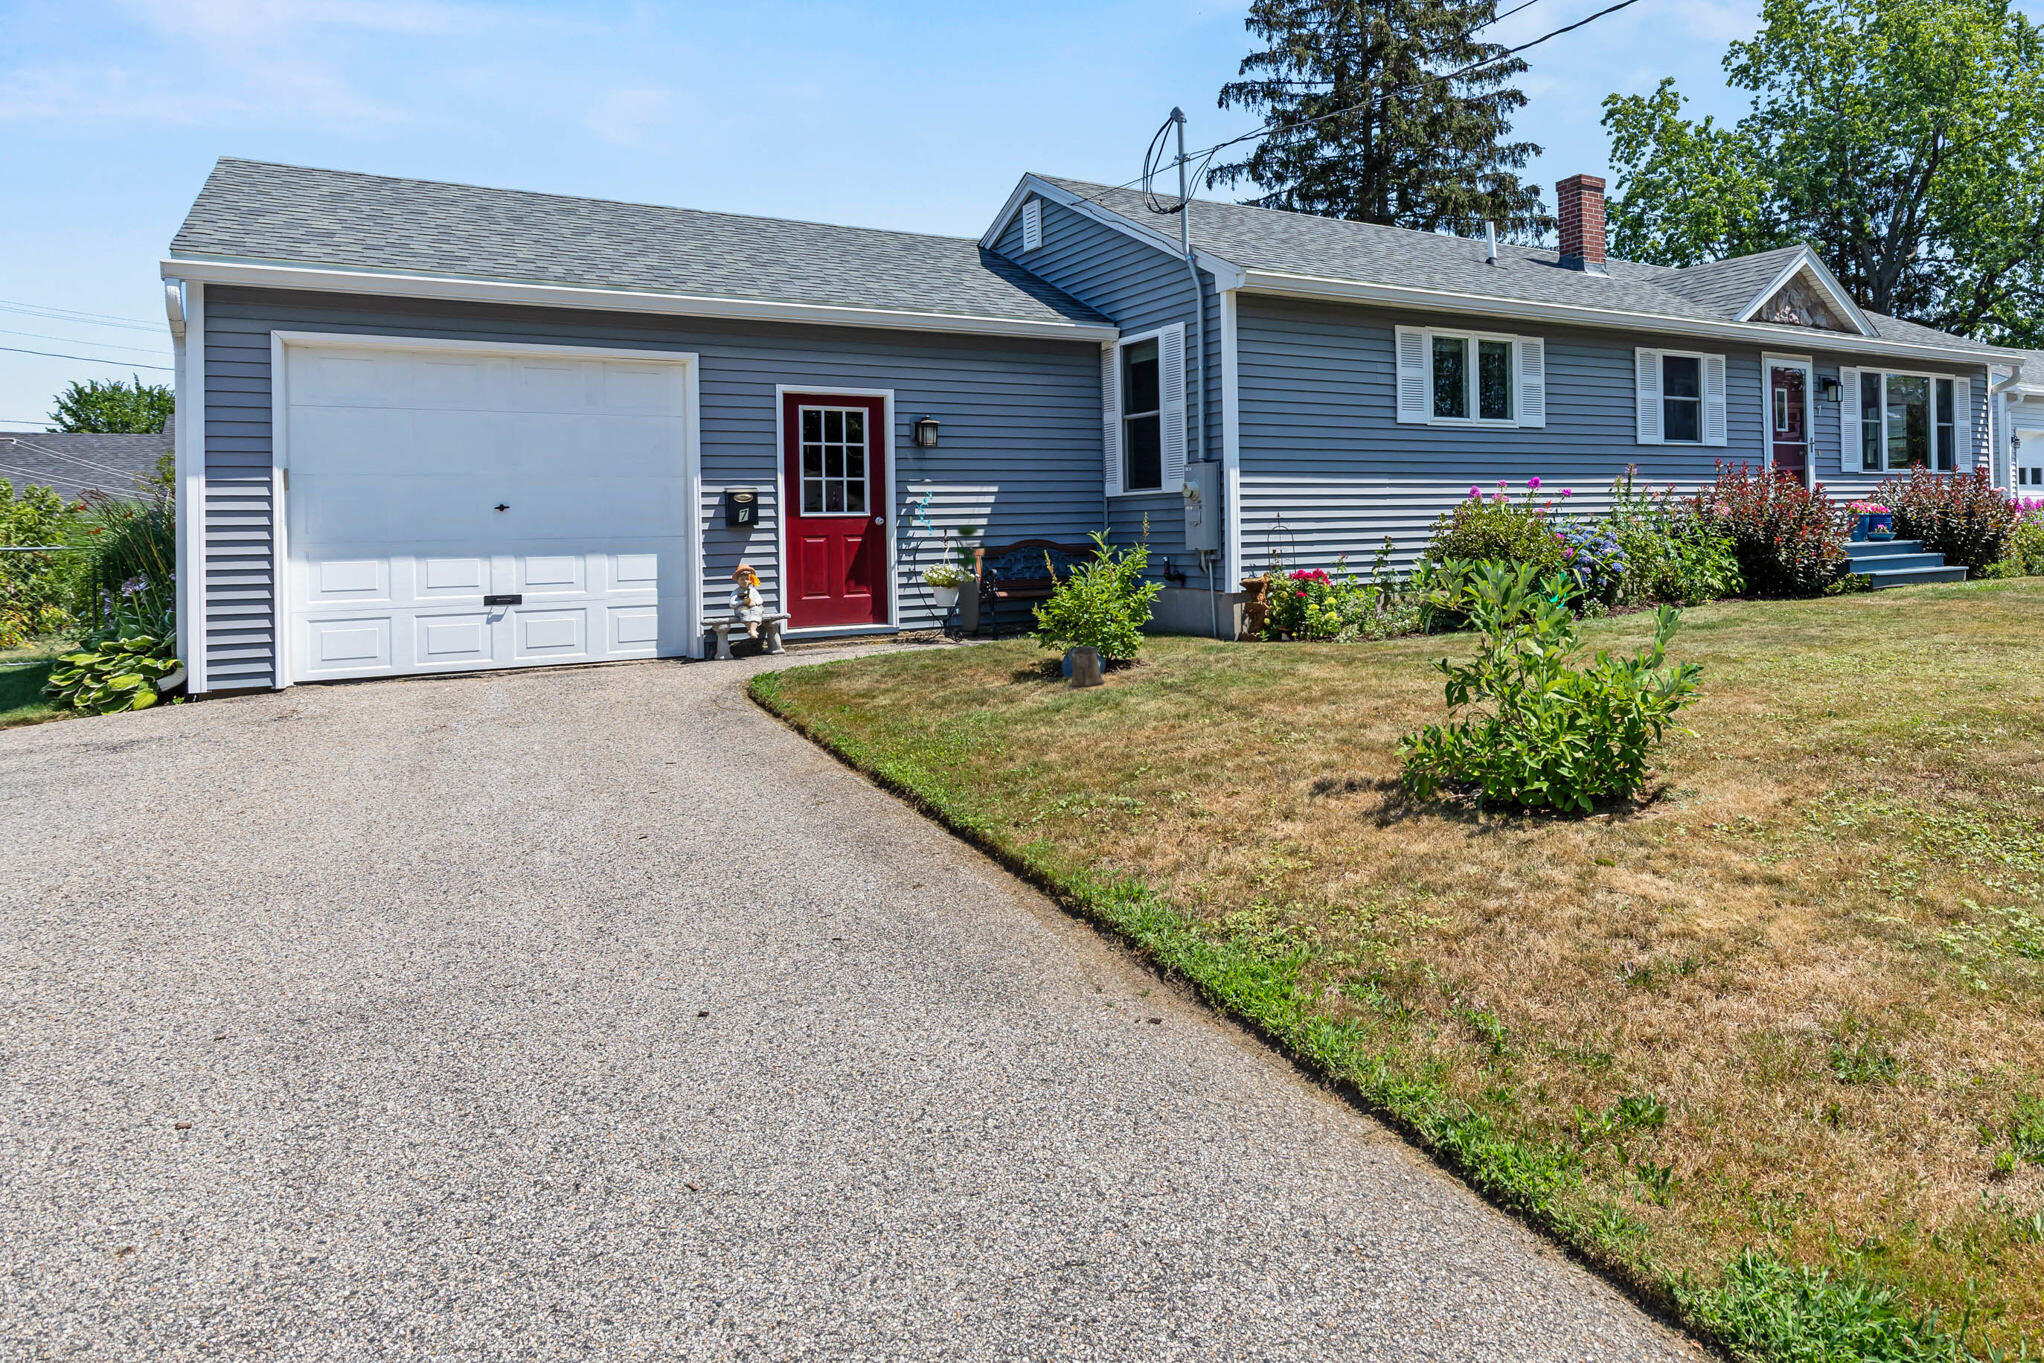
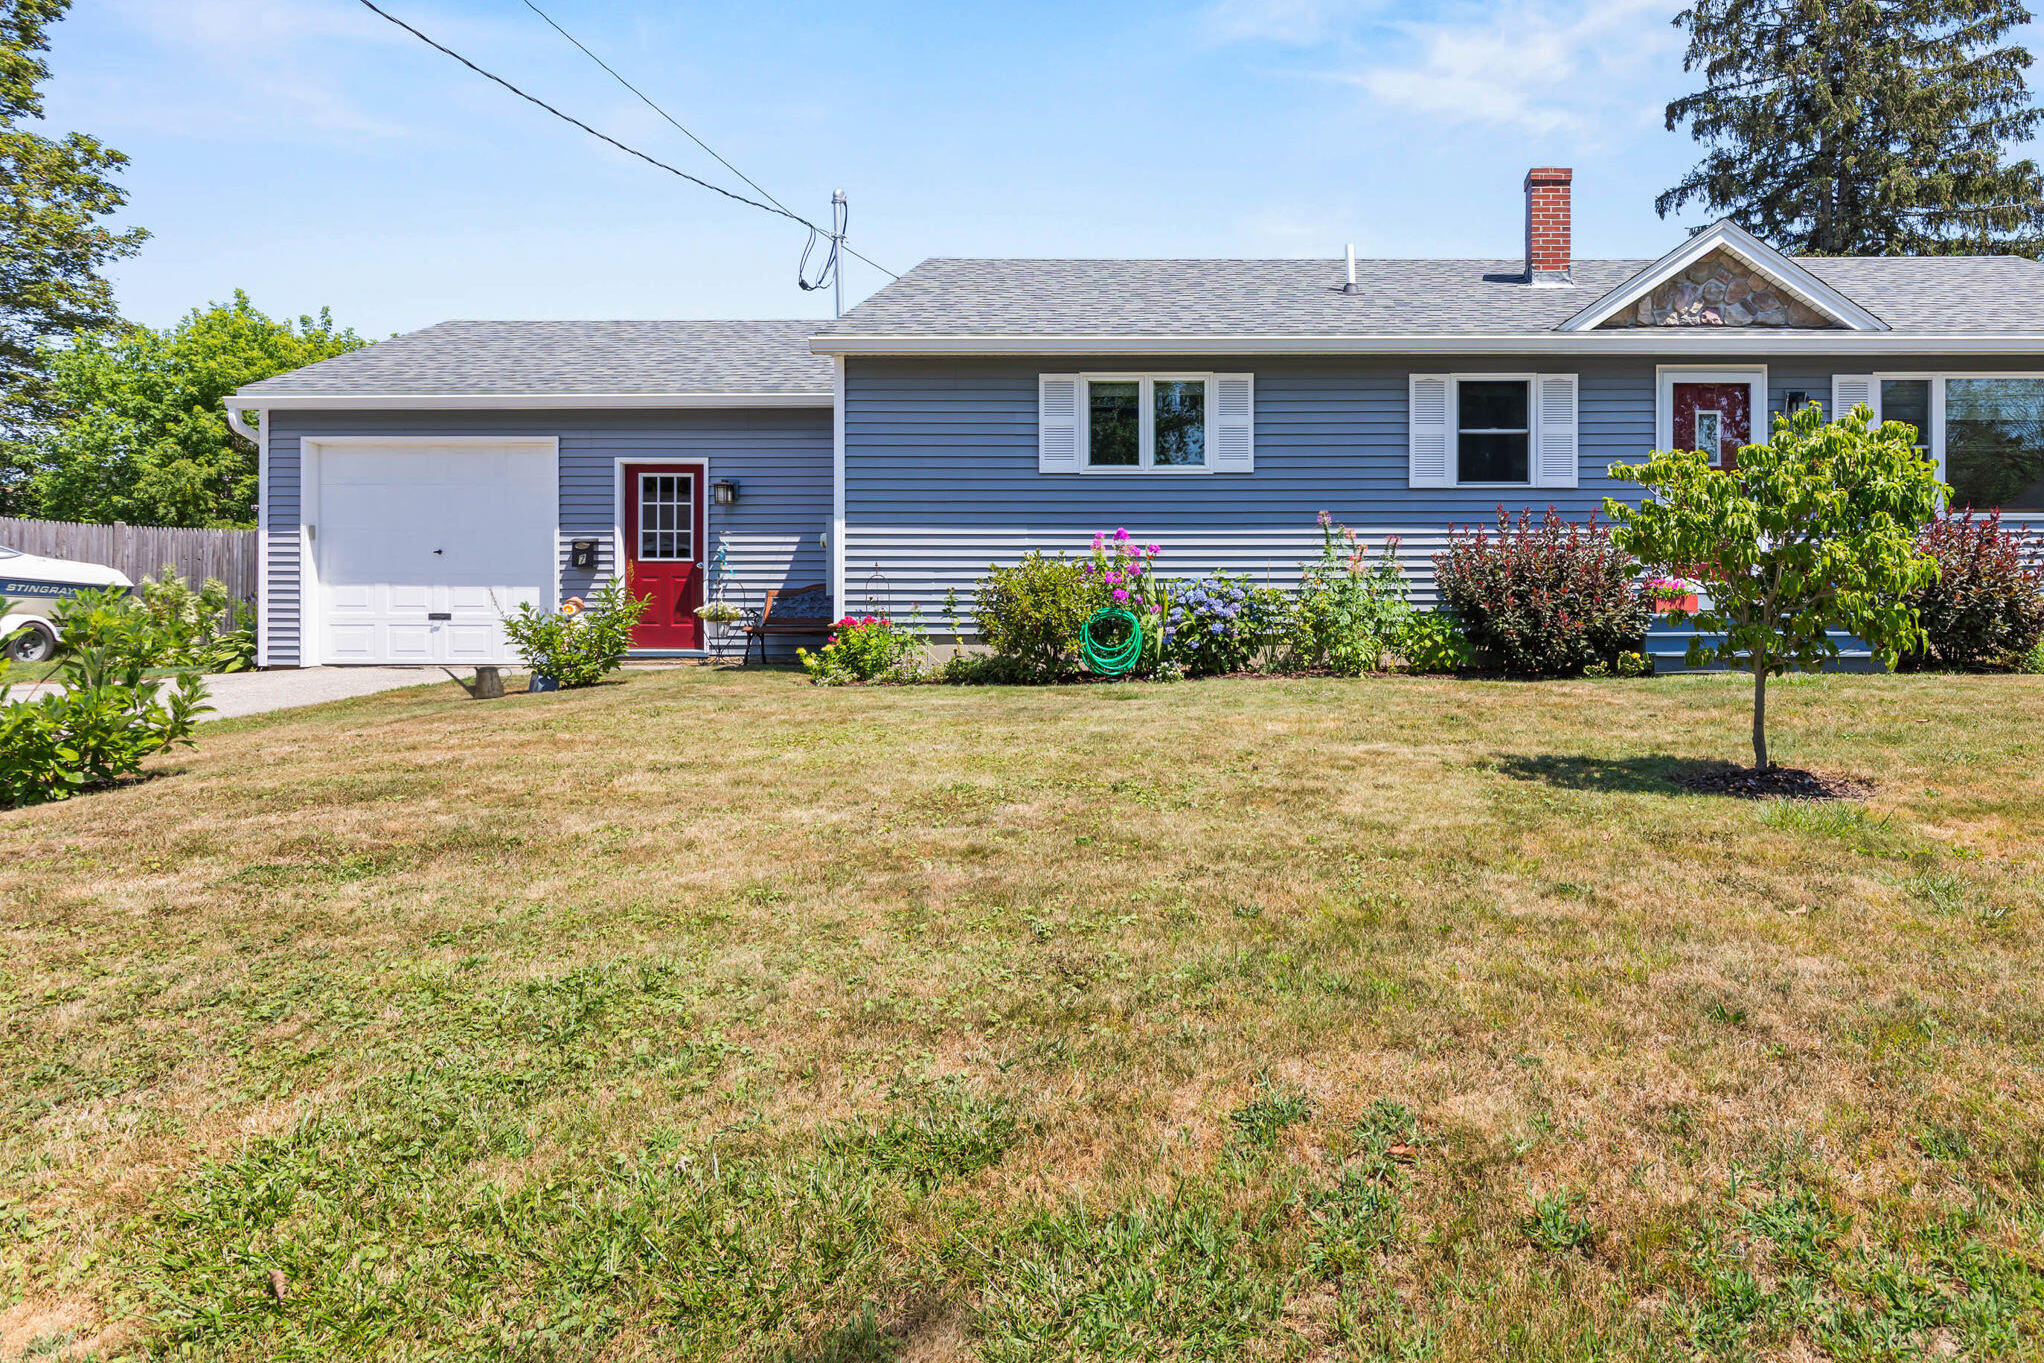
potted plant: present [950,526,986,631] -> none [715,569,757,653]

